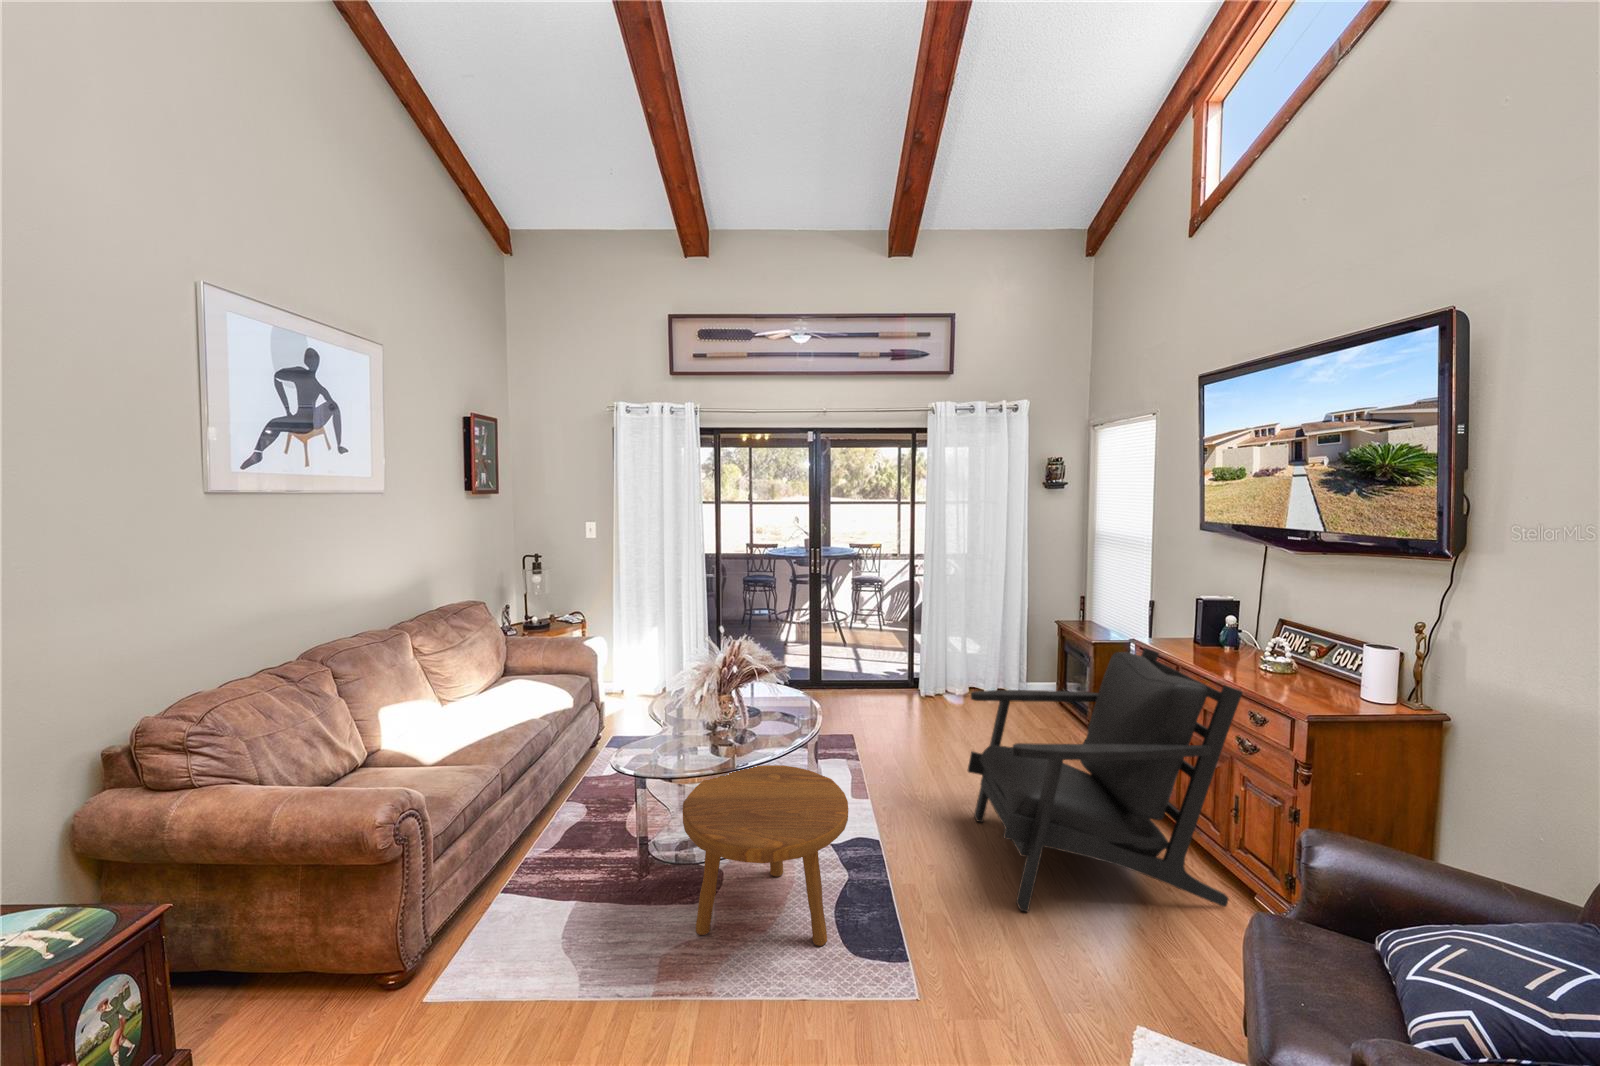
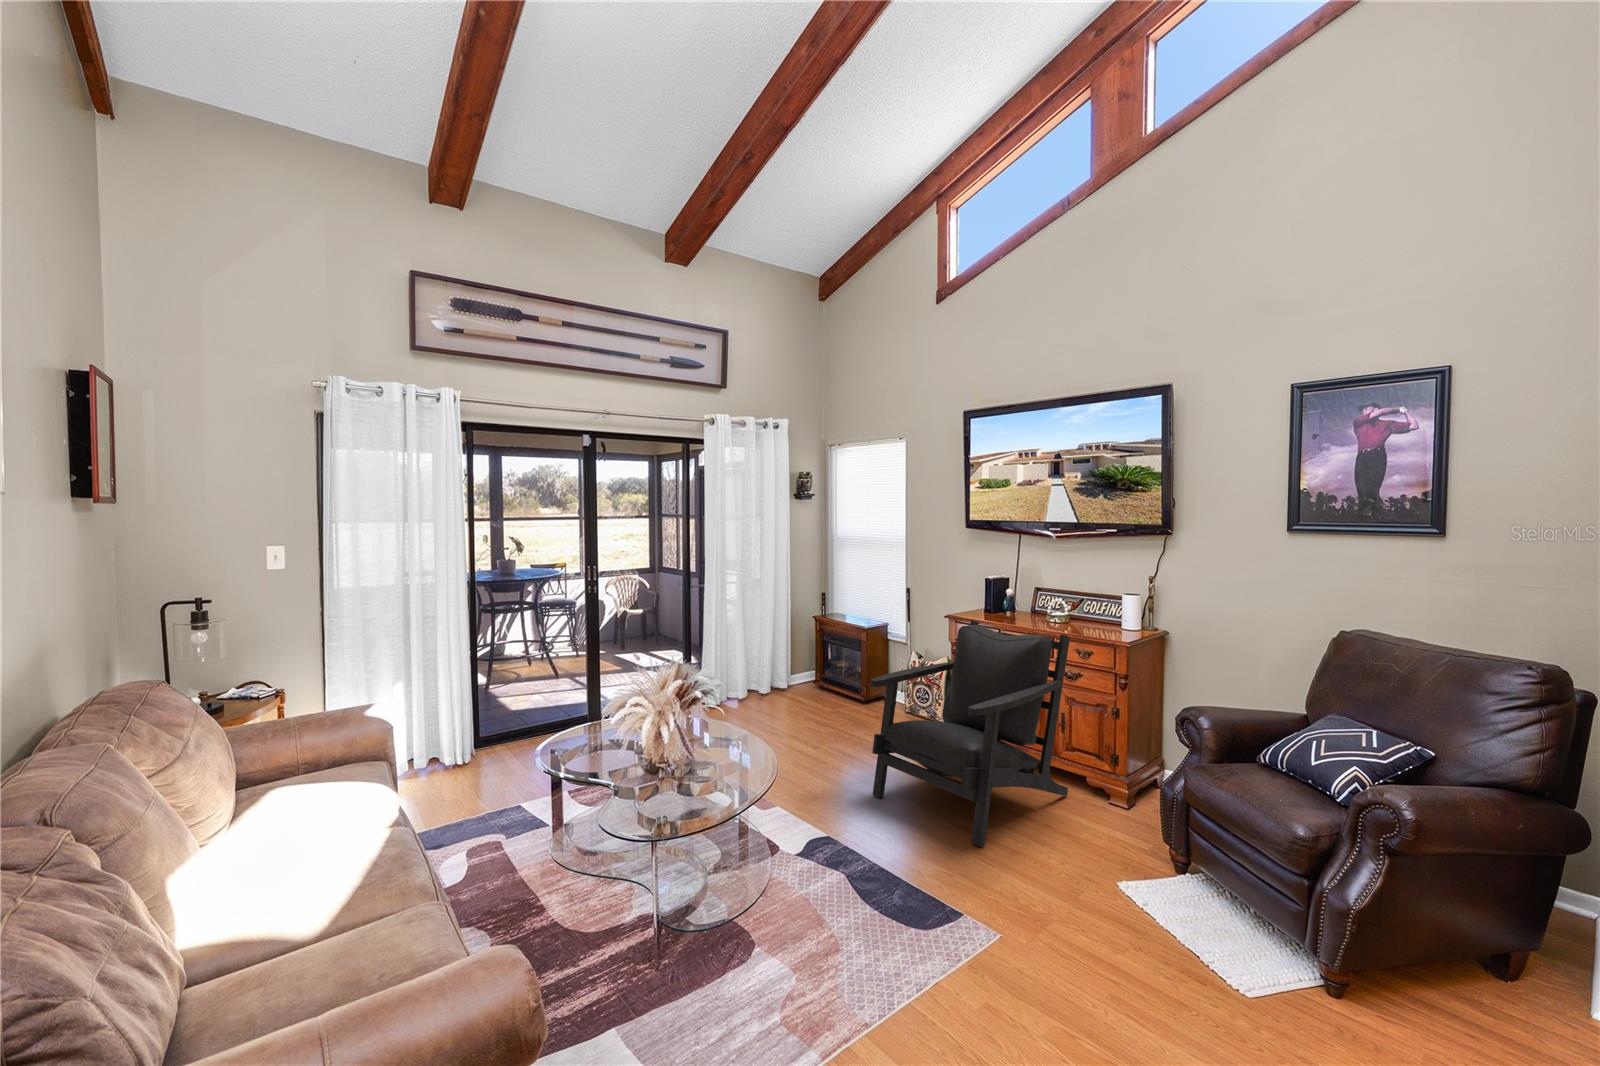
footstool: present [683,765,848,946] -> none [731,782,908,987]

